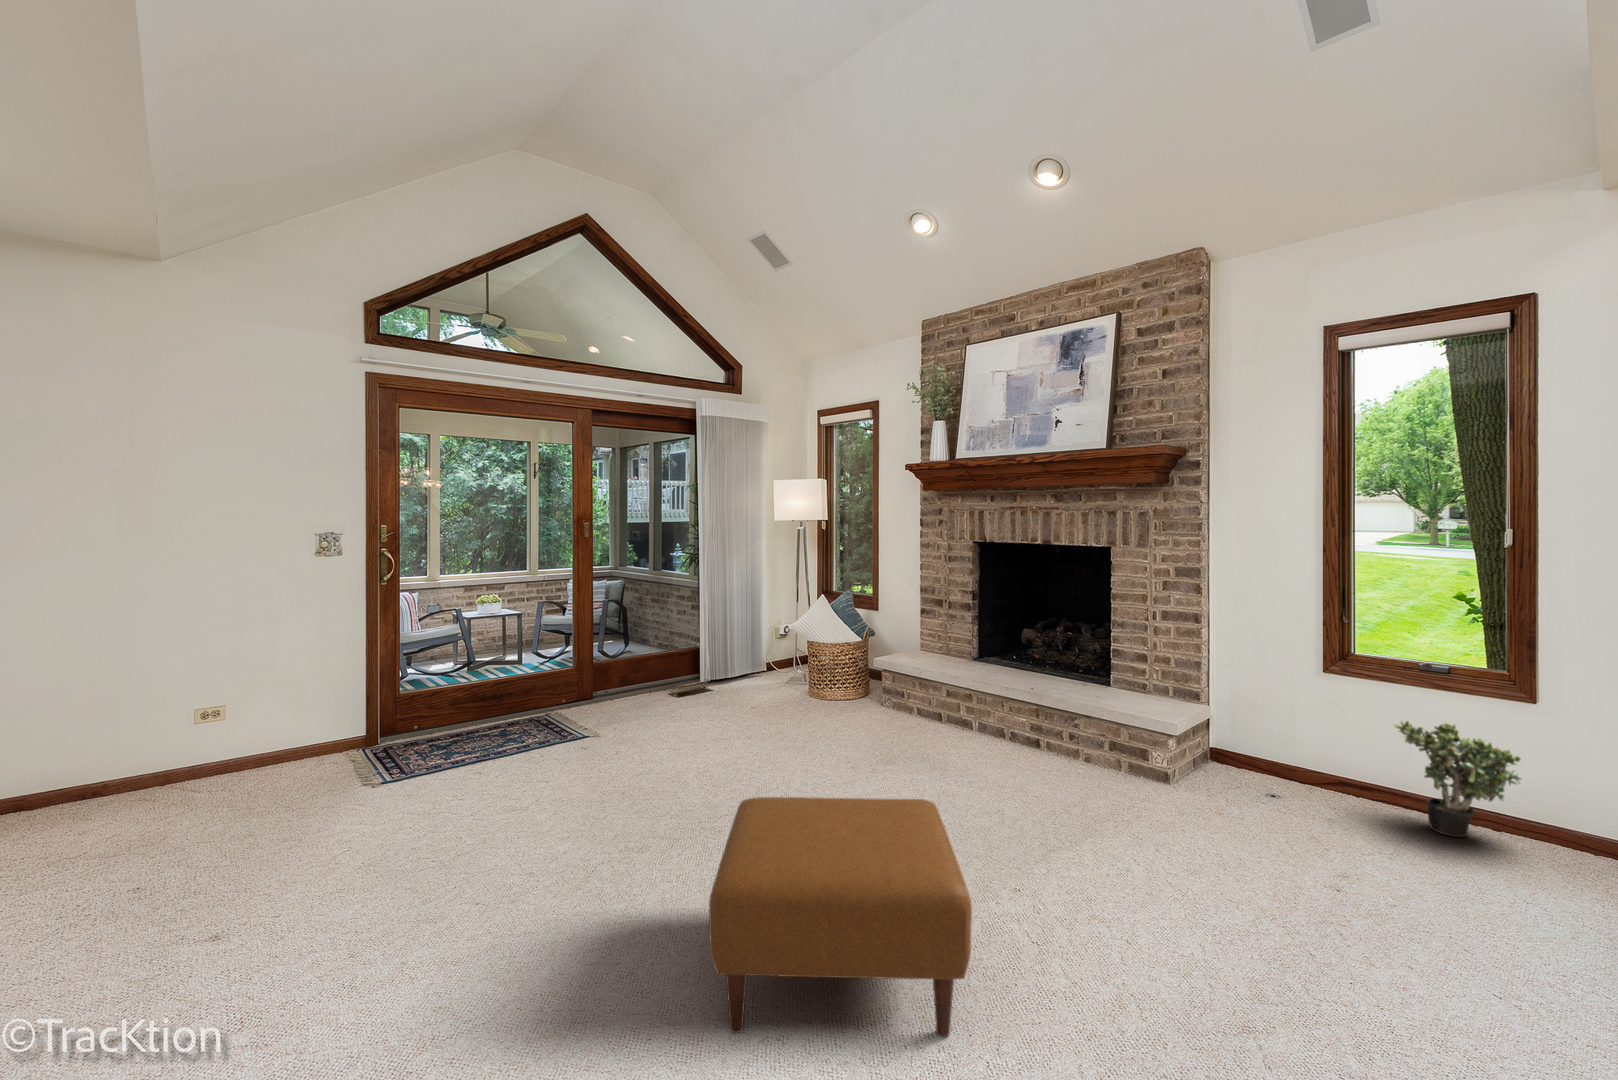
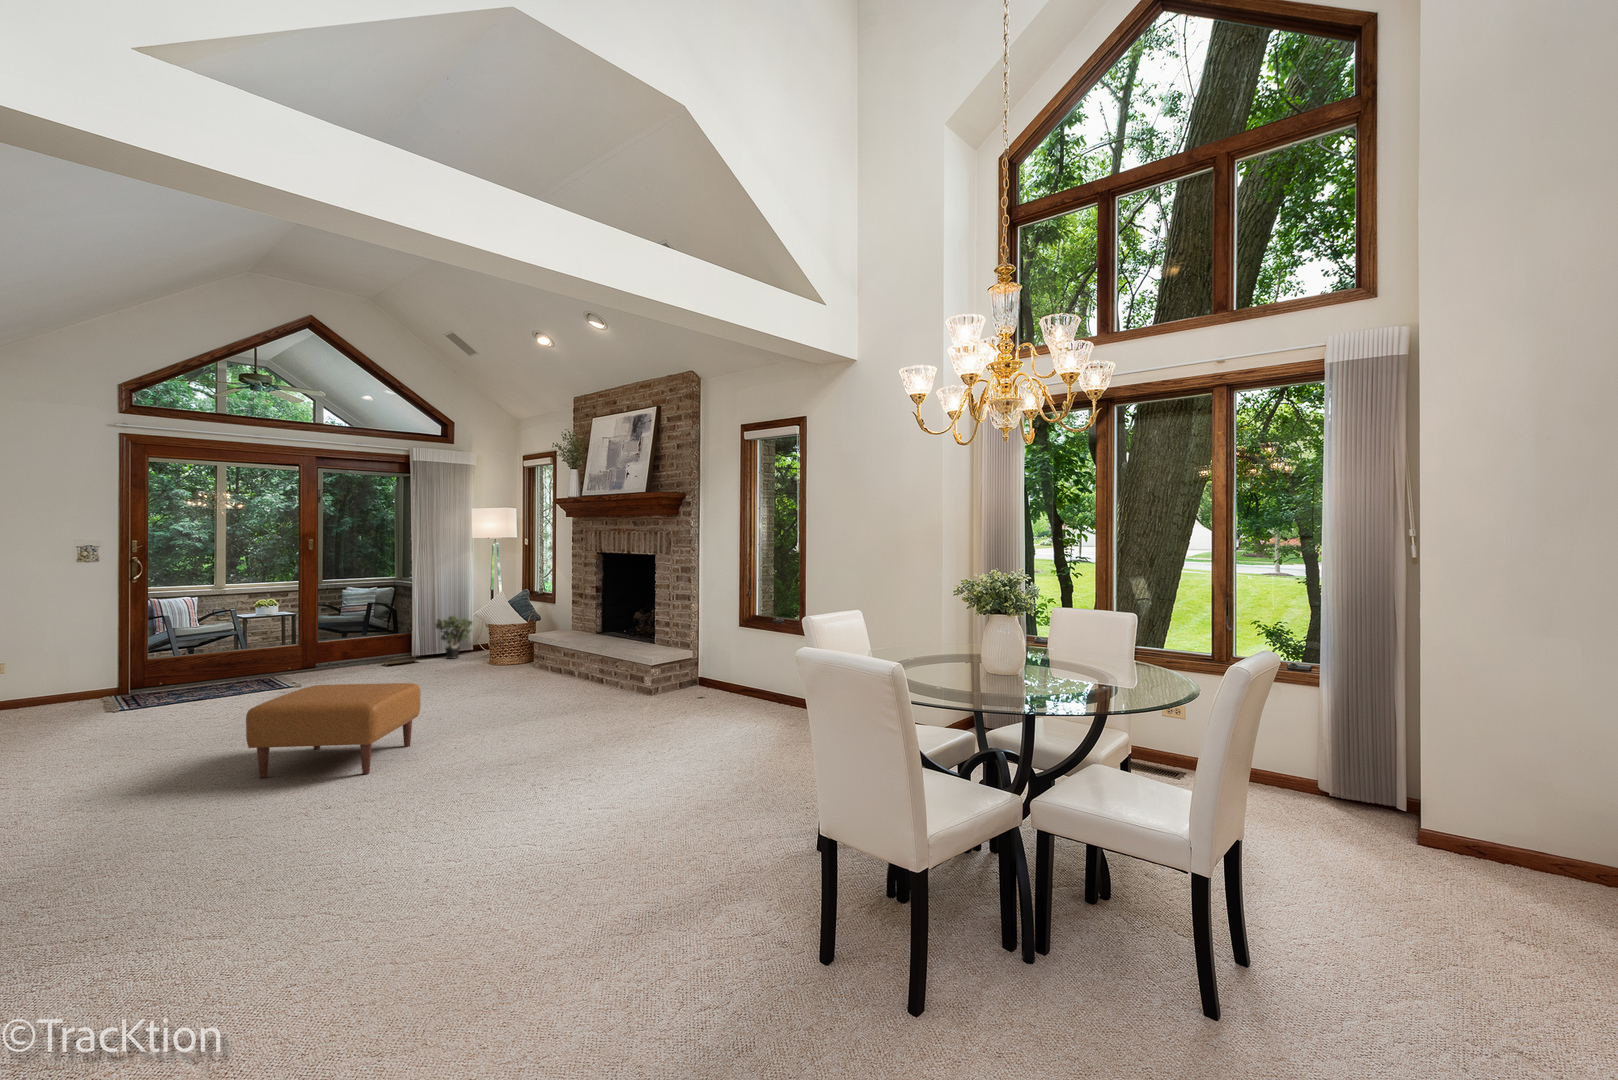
potted plant: present [1395,721,1522,837] -> present [436,616,472,659]

